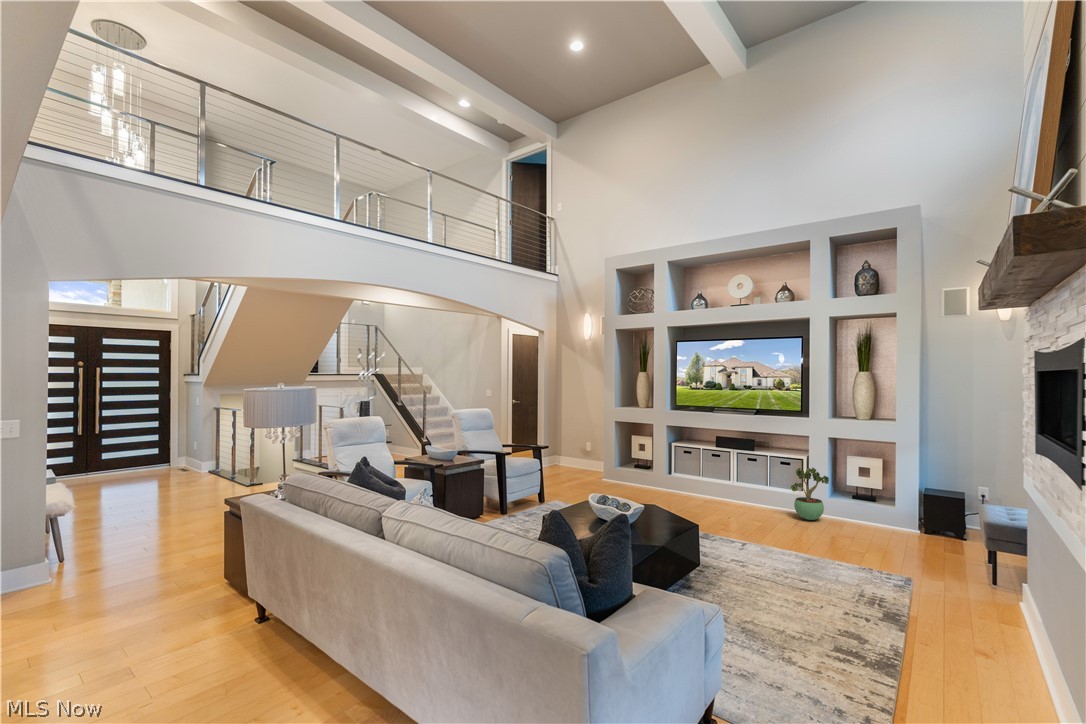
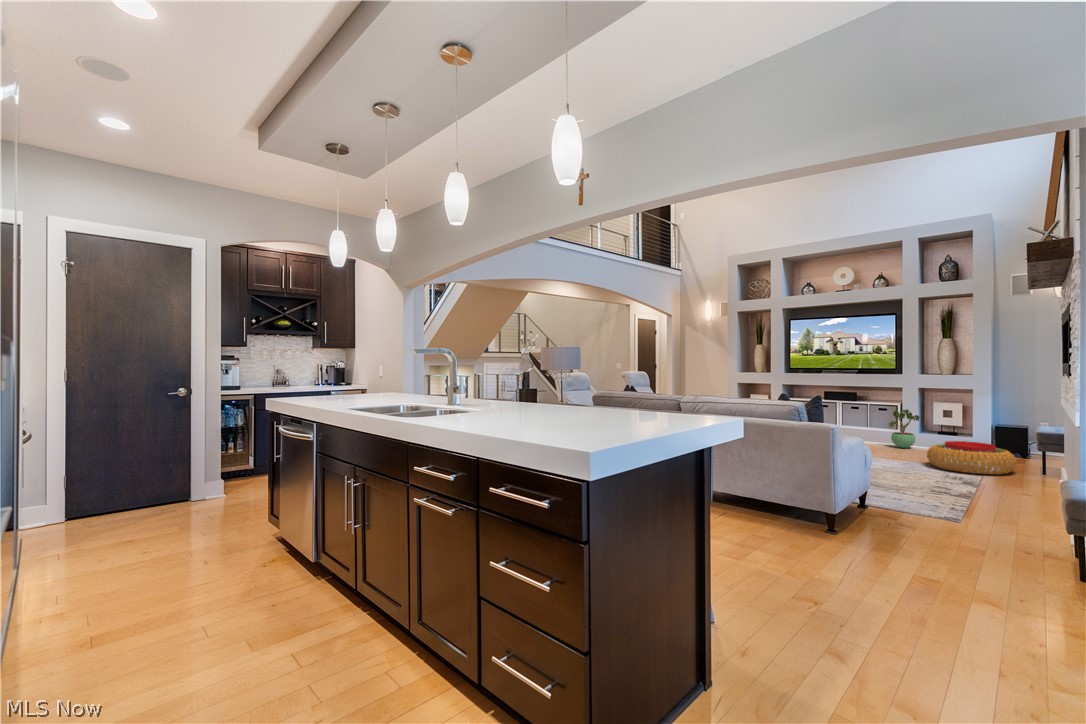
pouf: none [833,528,956,591] -> present [927,441,1017,475]

